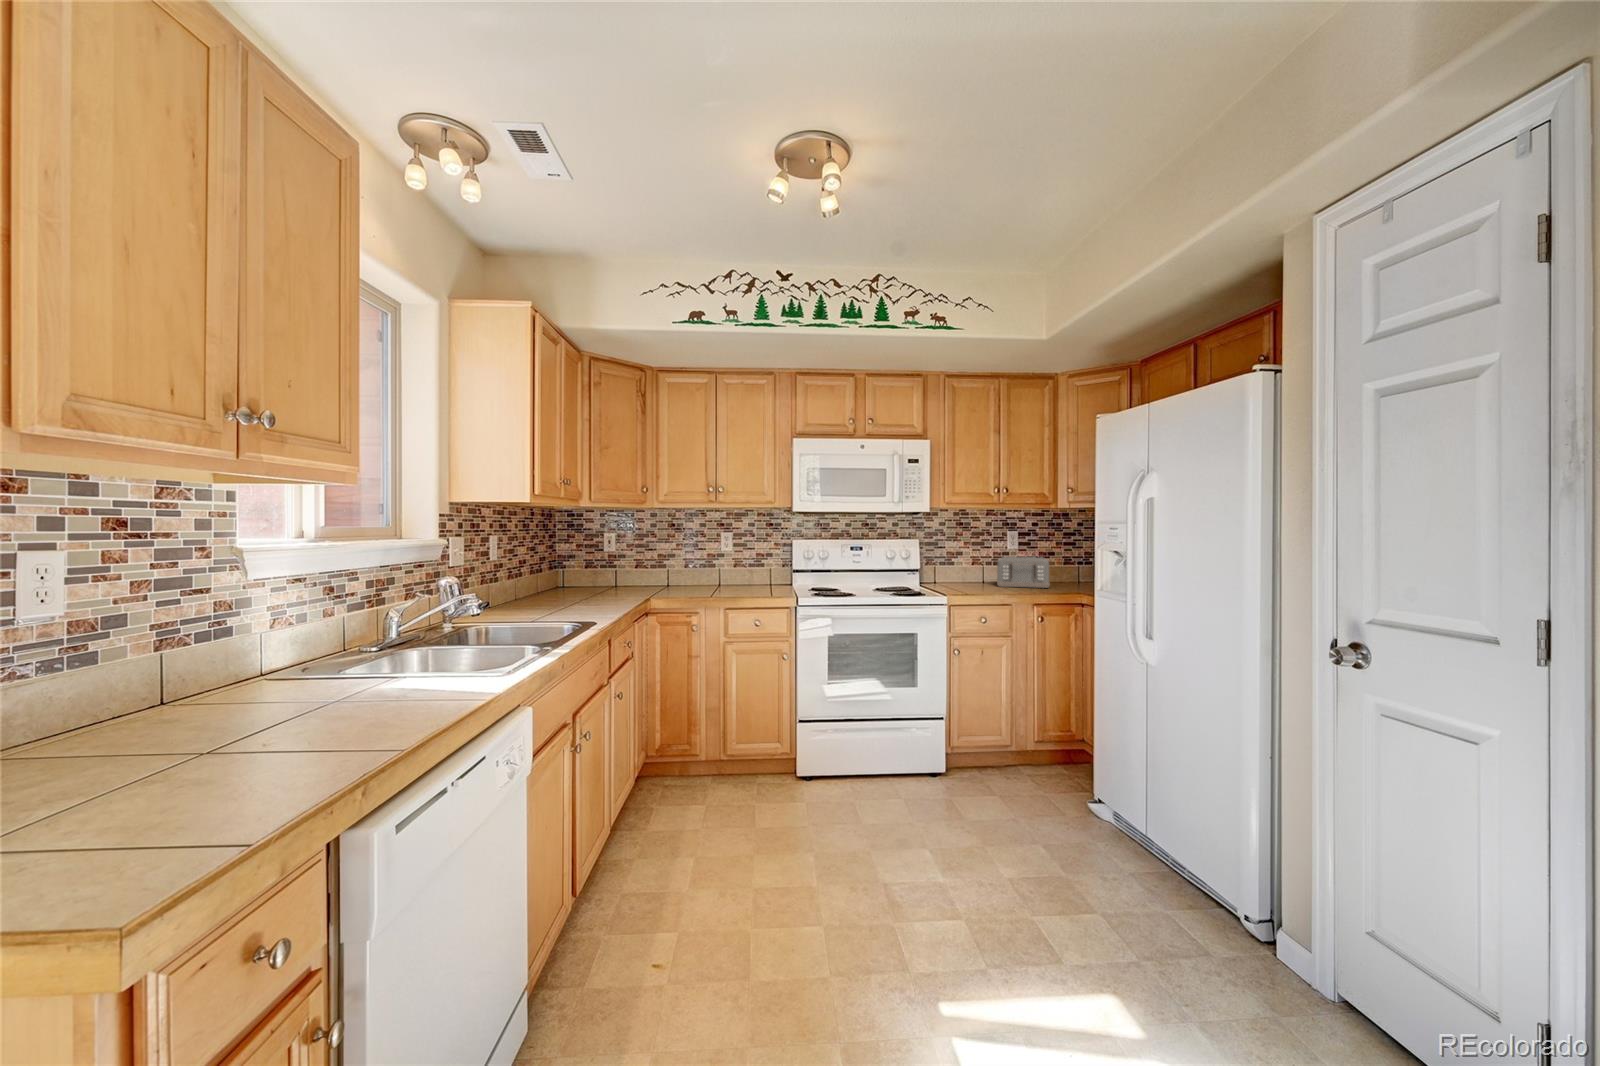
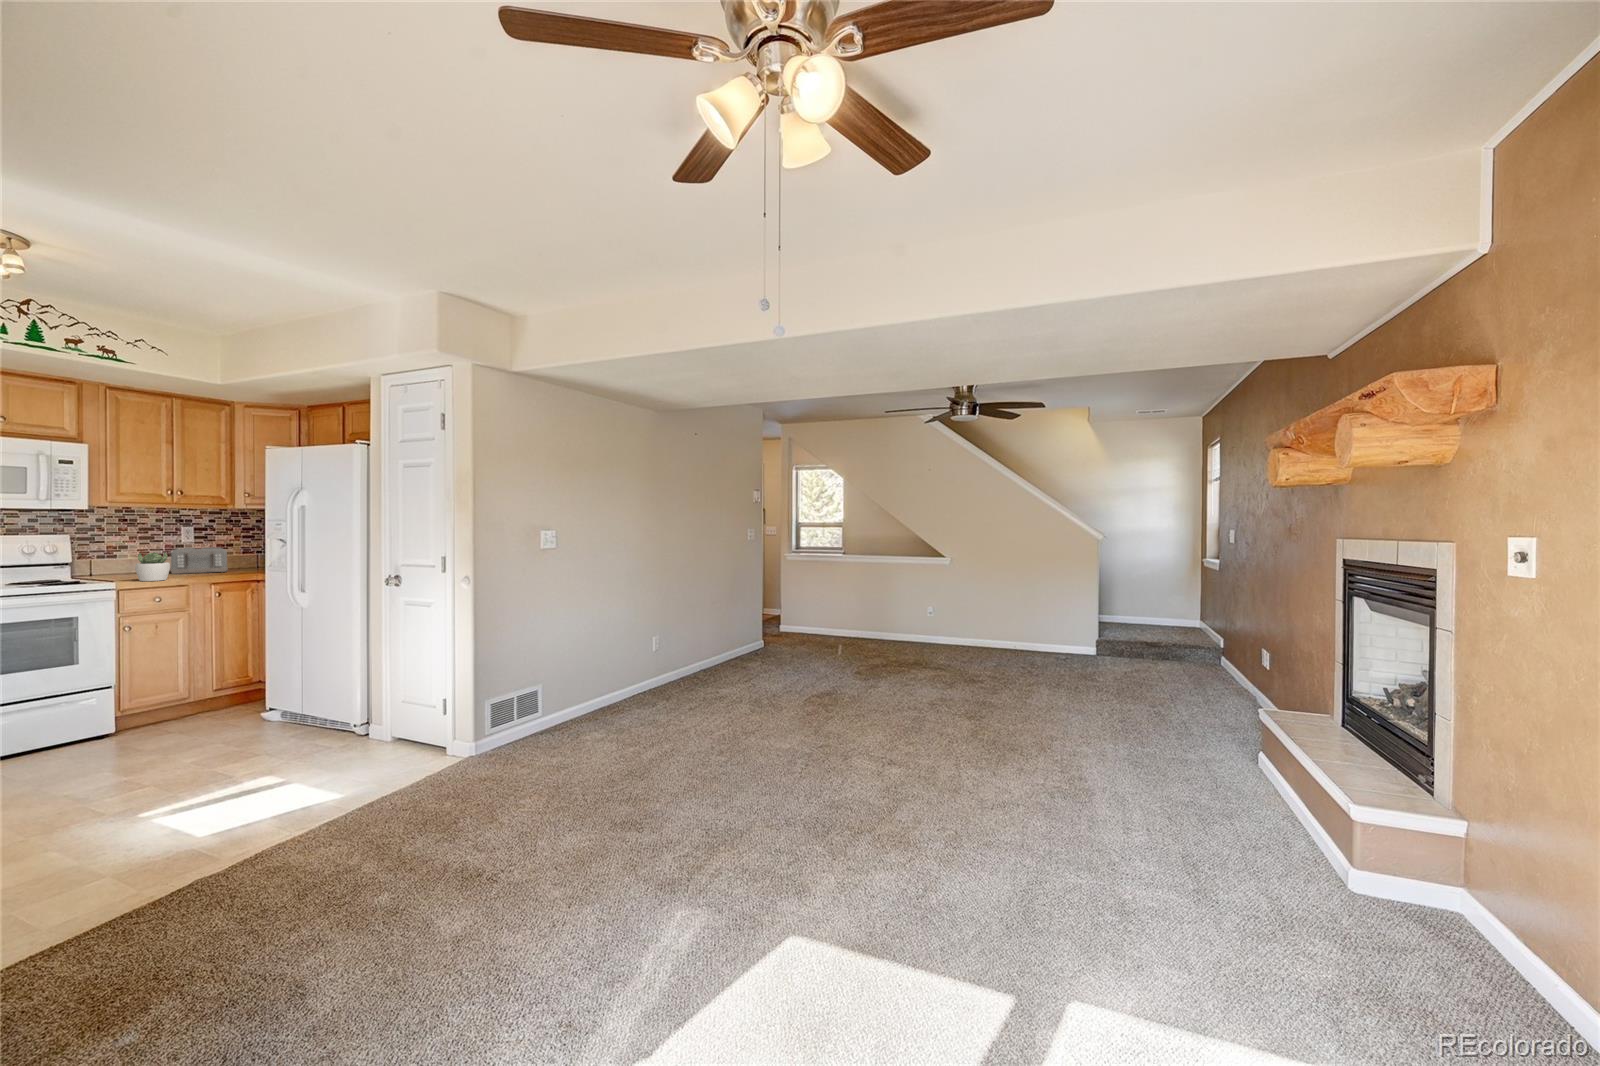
succulent plant: none [964,562,994,597] -> present [135,552,170,581]

